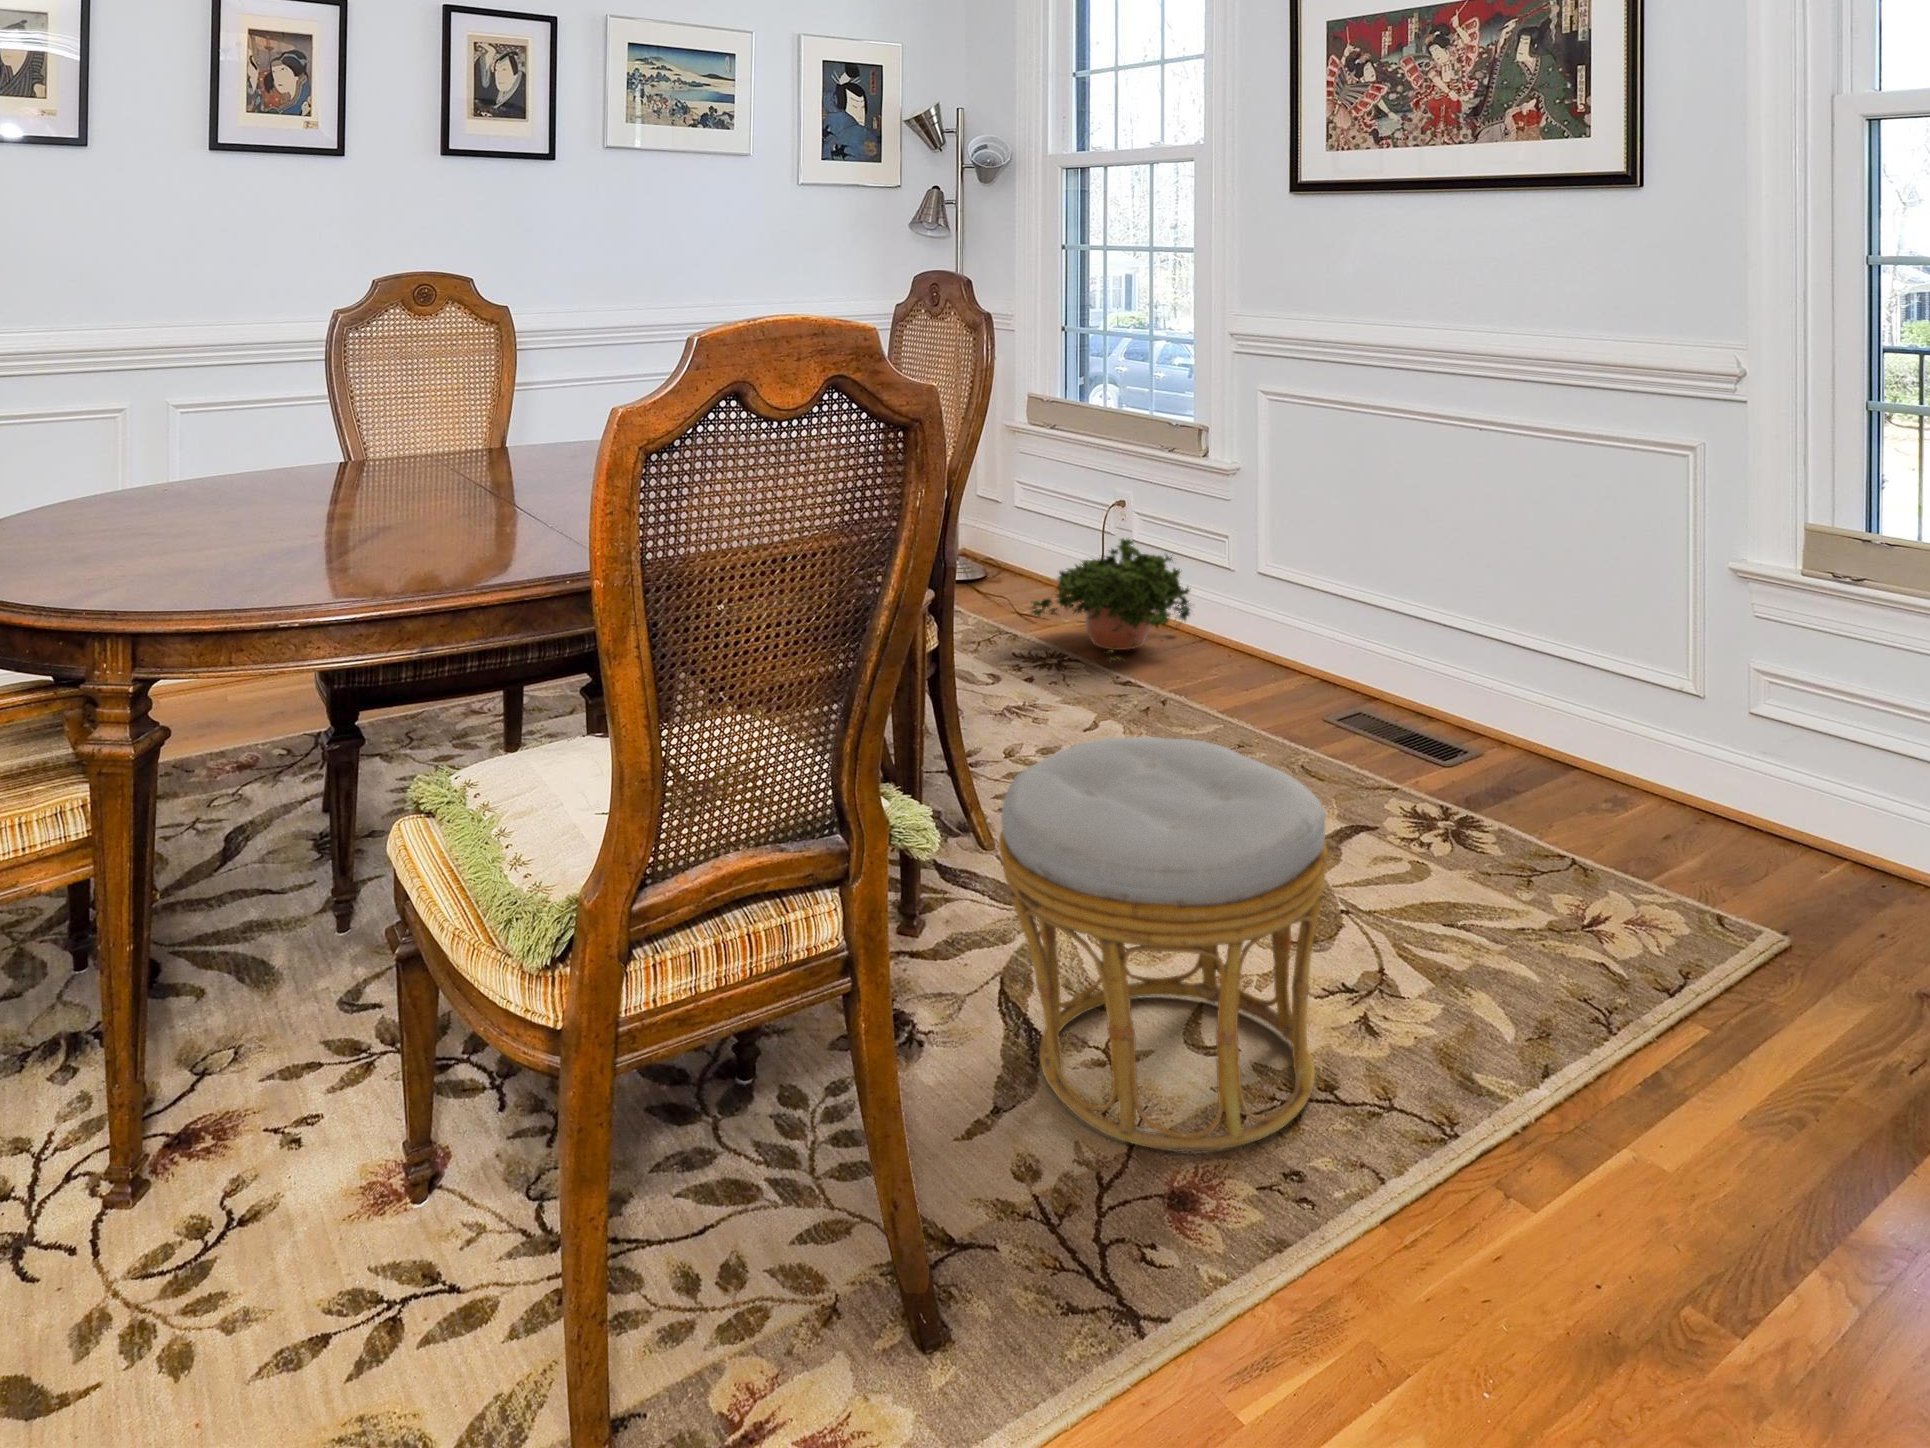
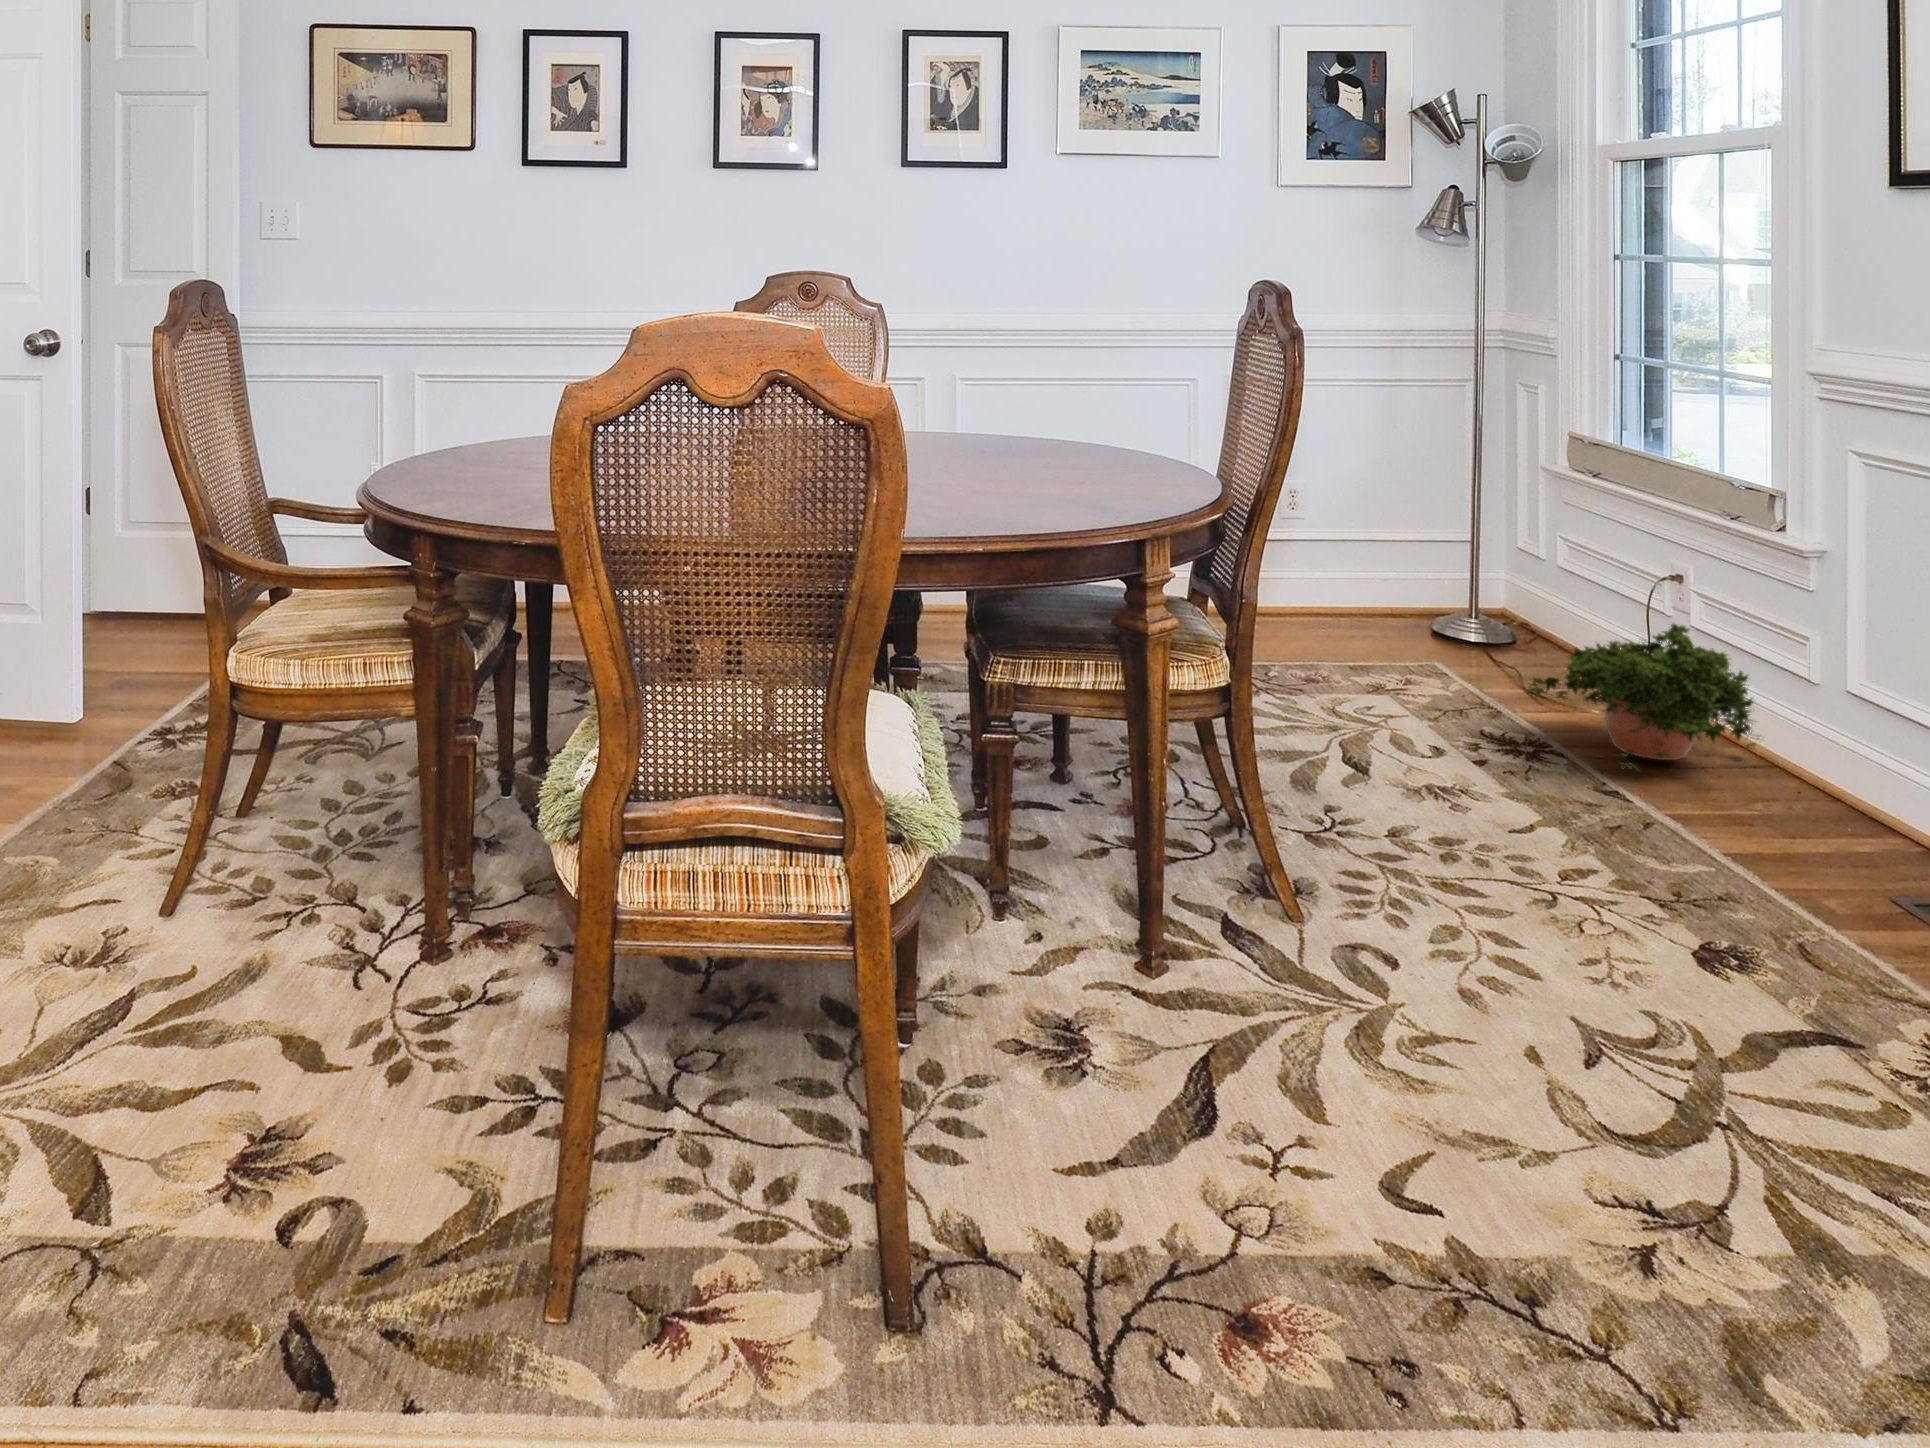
ottoman: present [999,737,1328,1152] -> none [1145,810,1542,1309]

